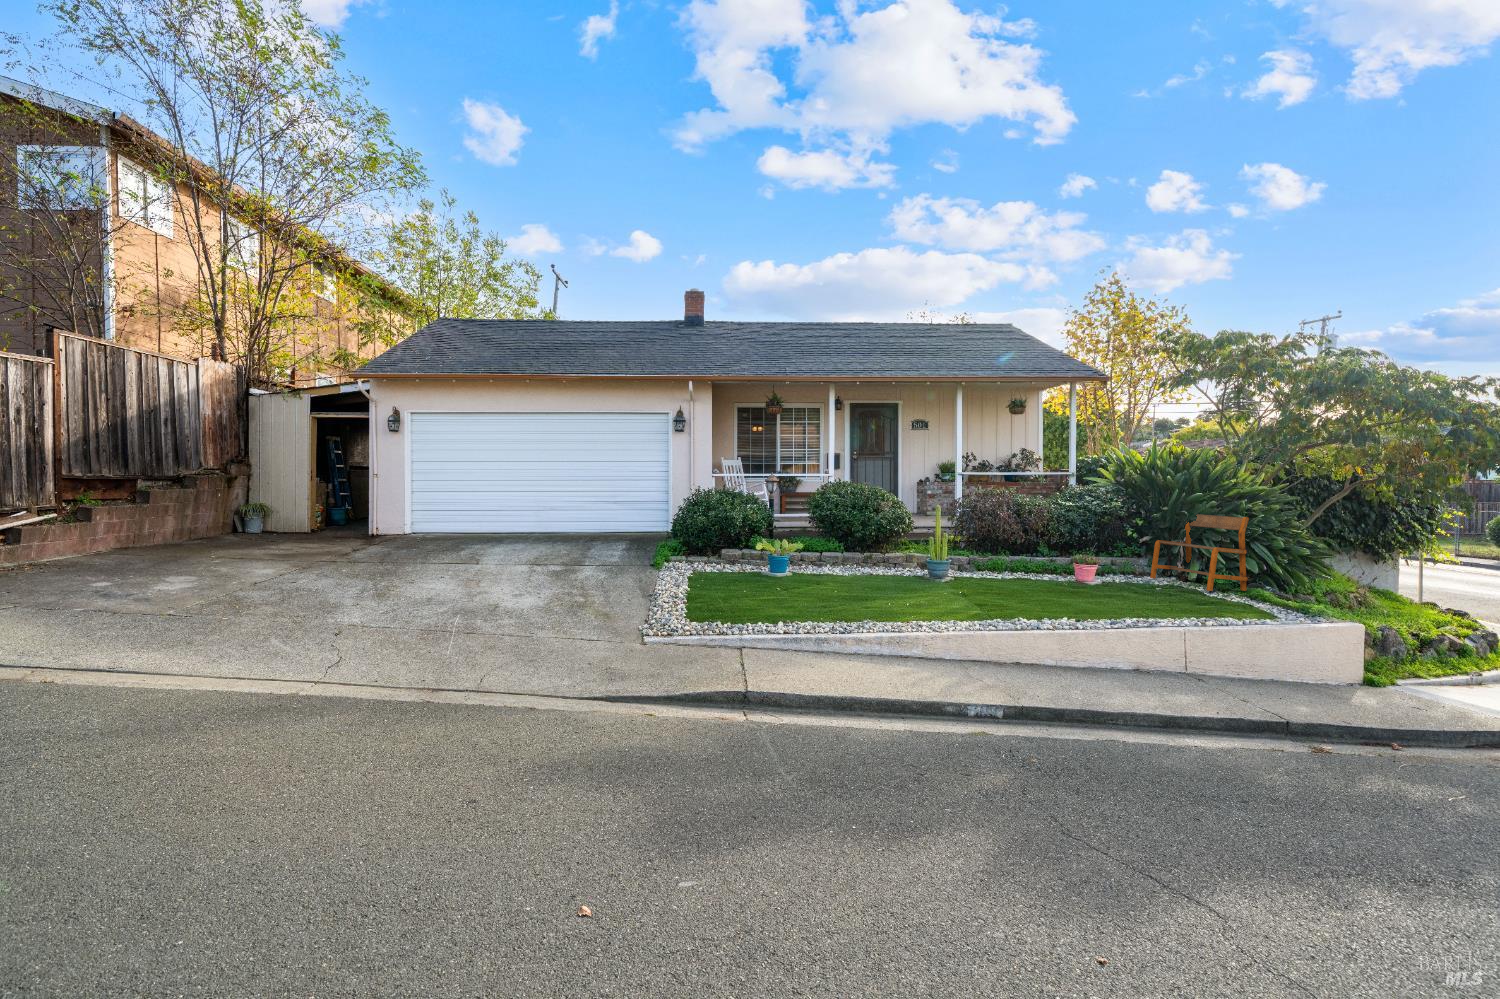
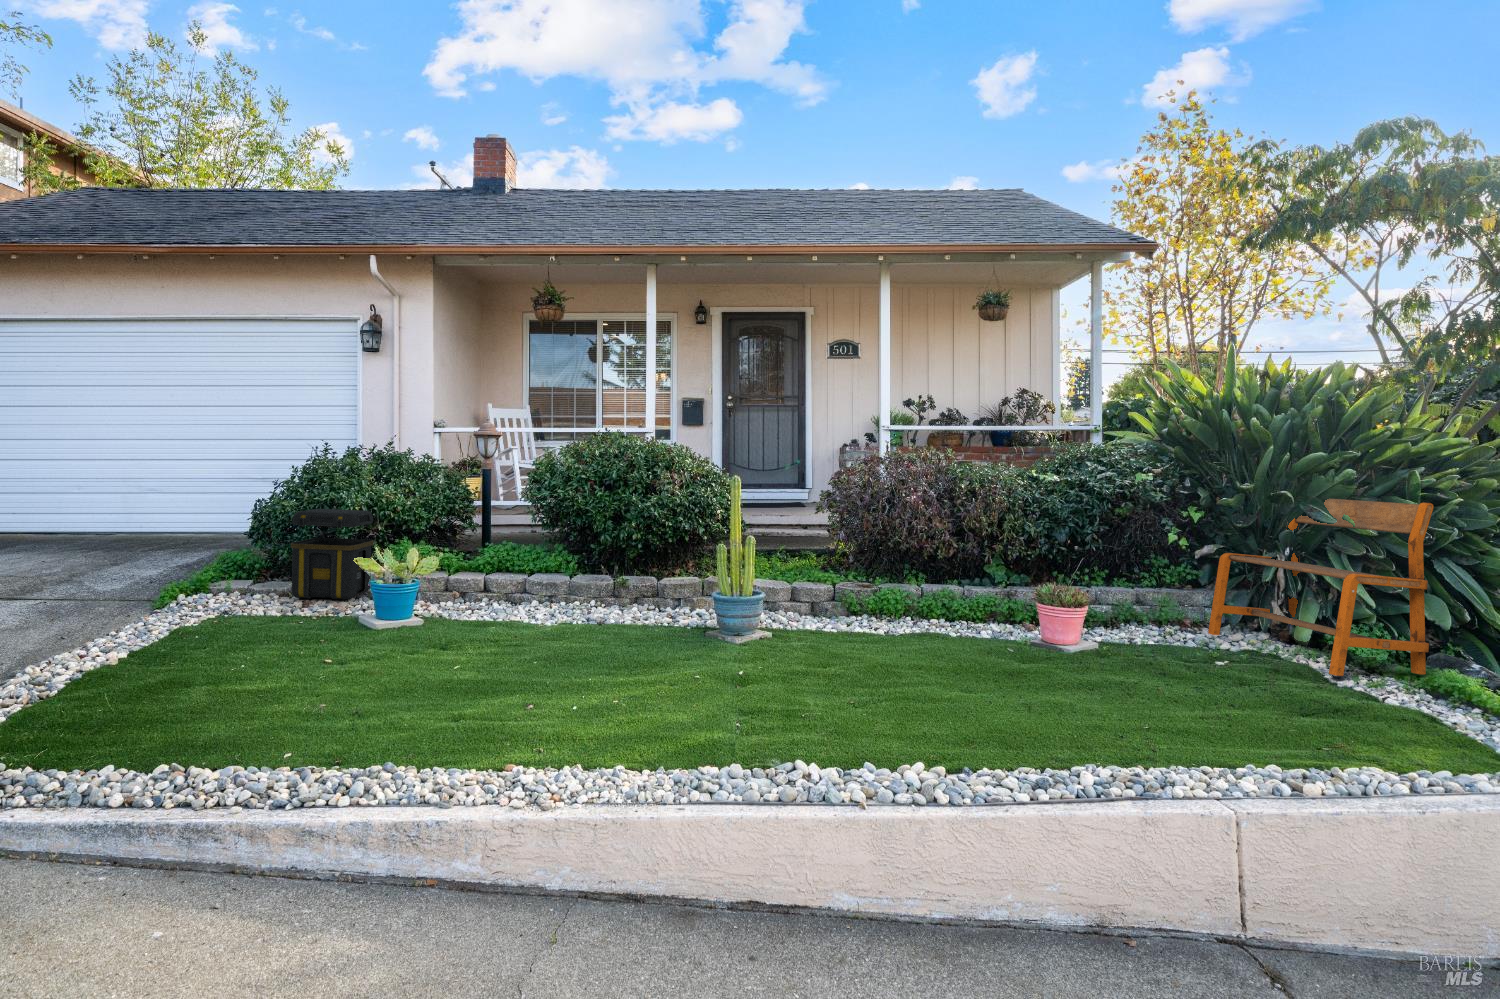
toolbox: none [704,521,737,566] -> present [291,509,374,600]

